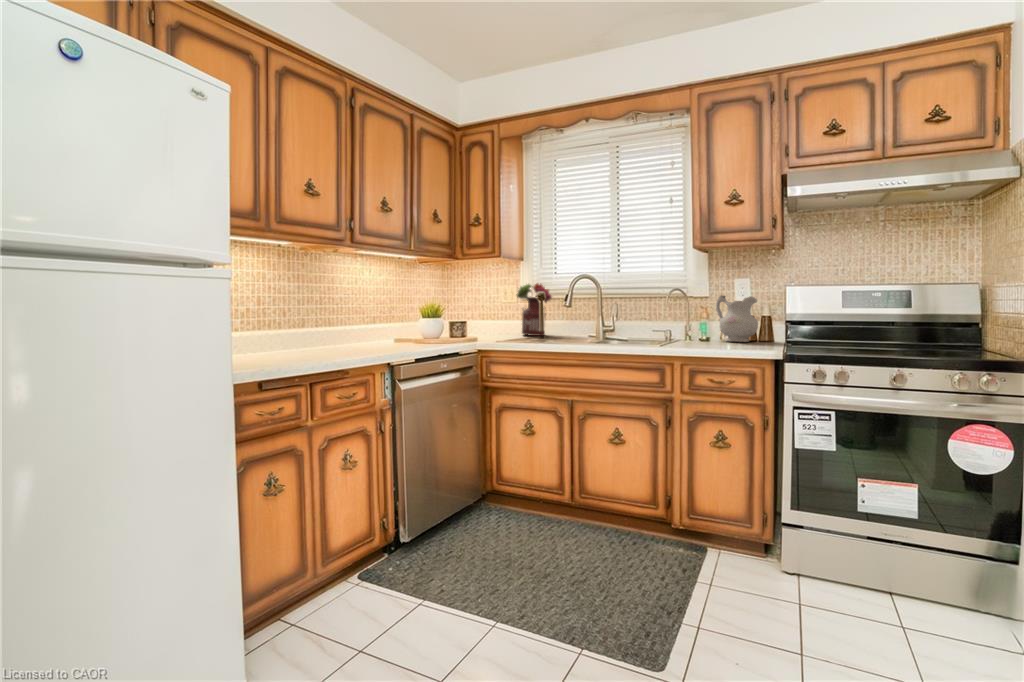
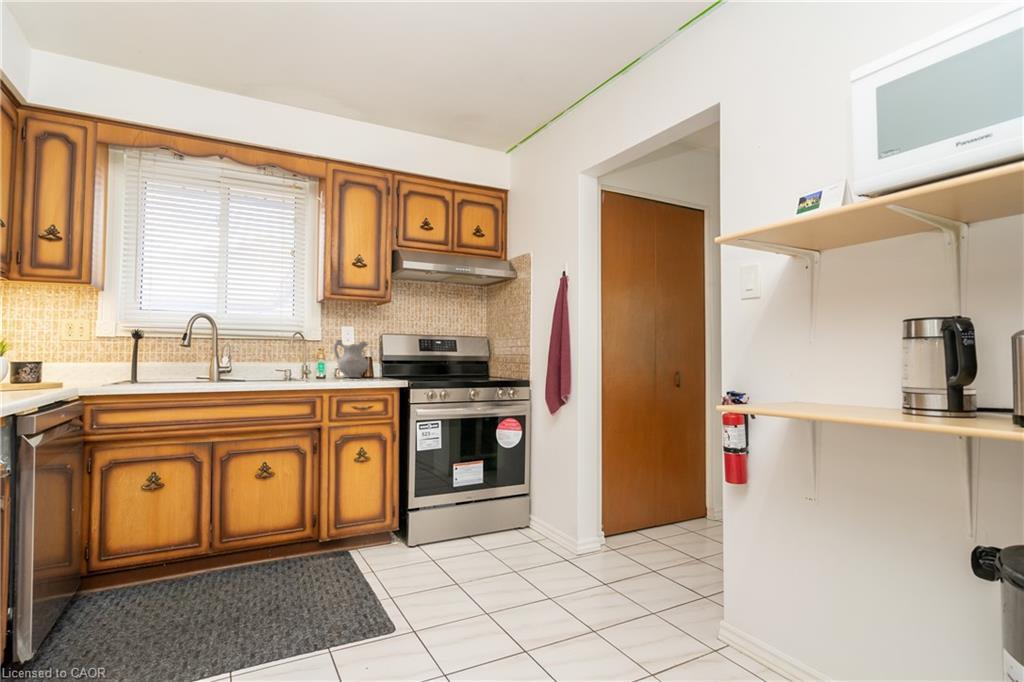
flower arrangement: present [516,283,552,336] -> none [97,317,150,379]

